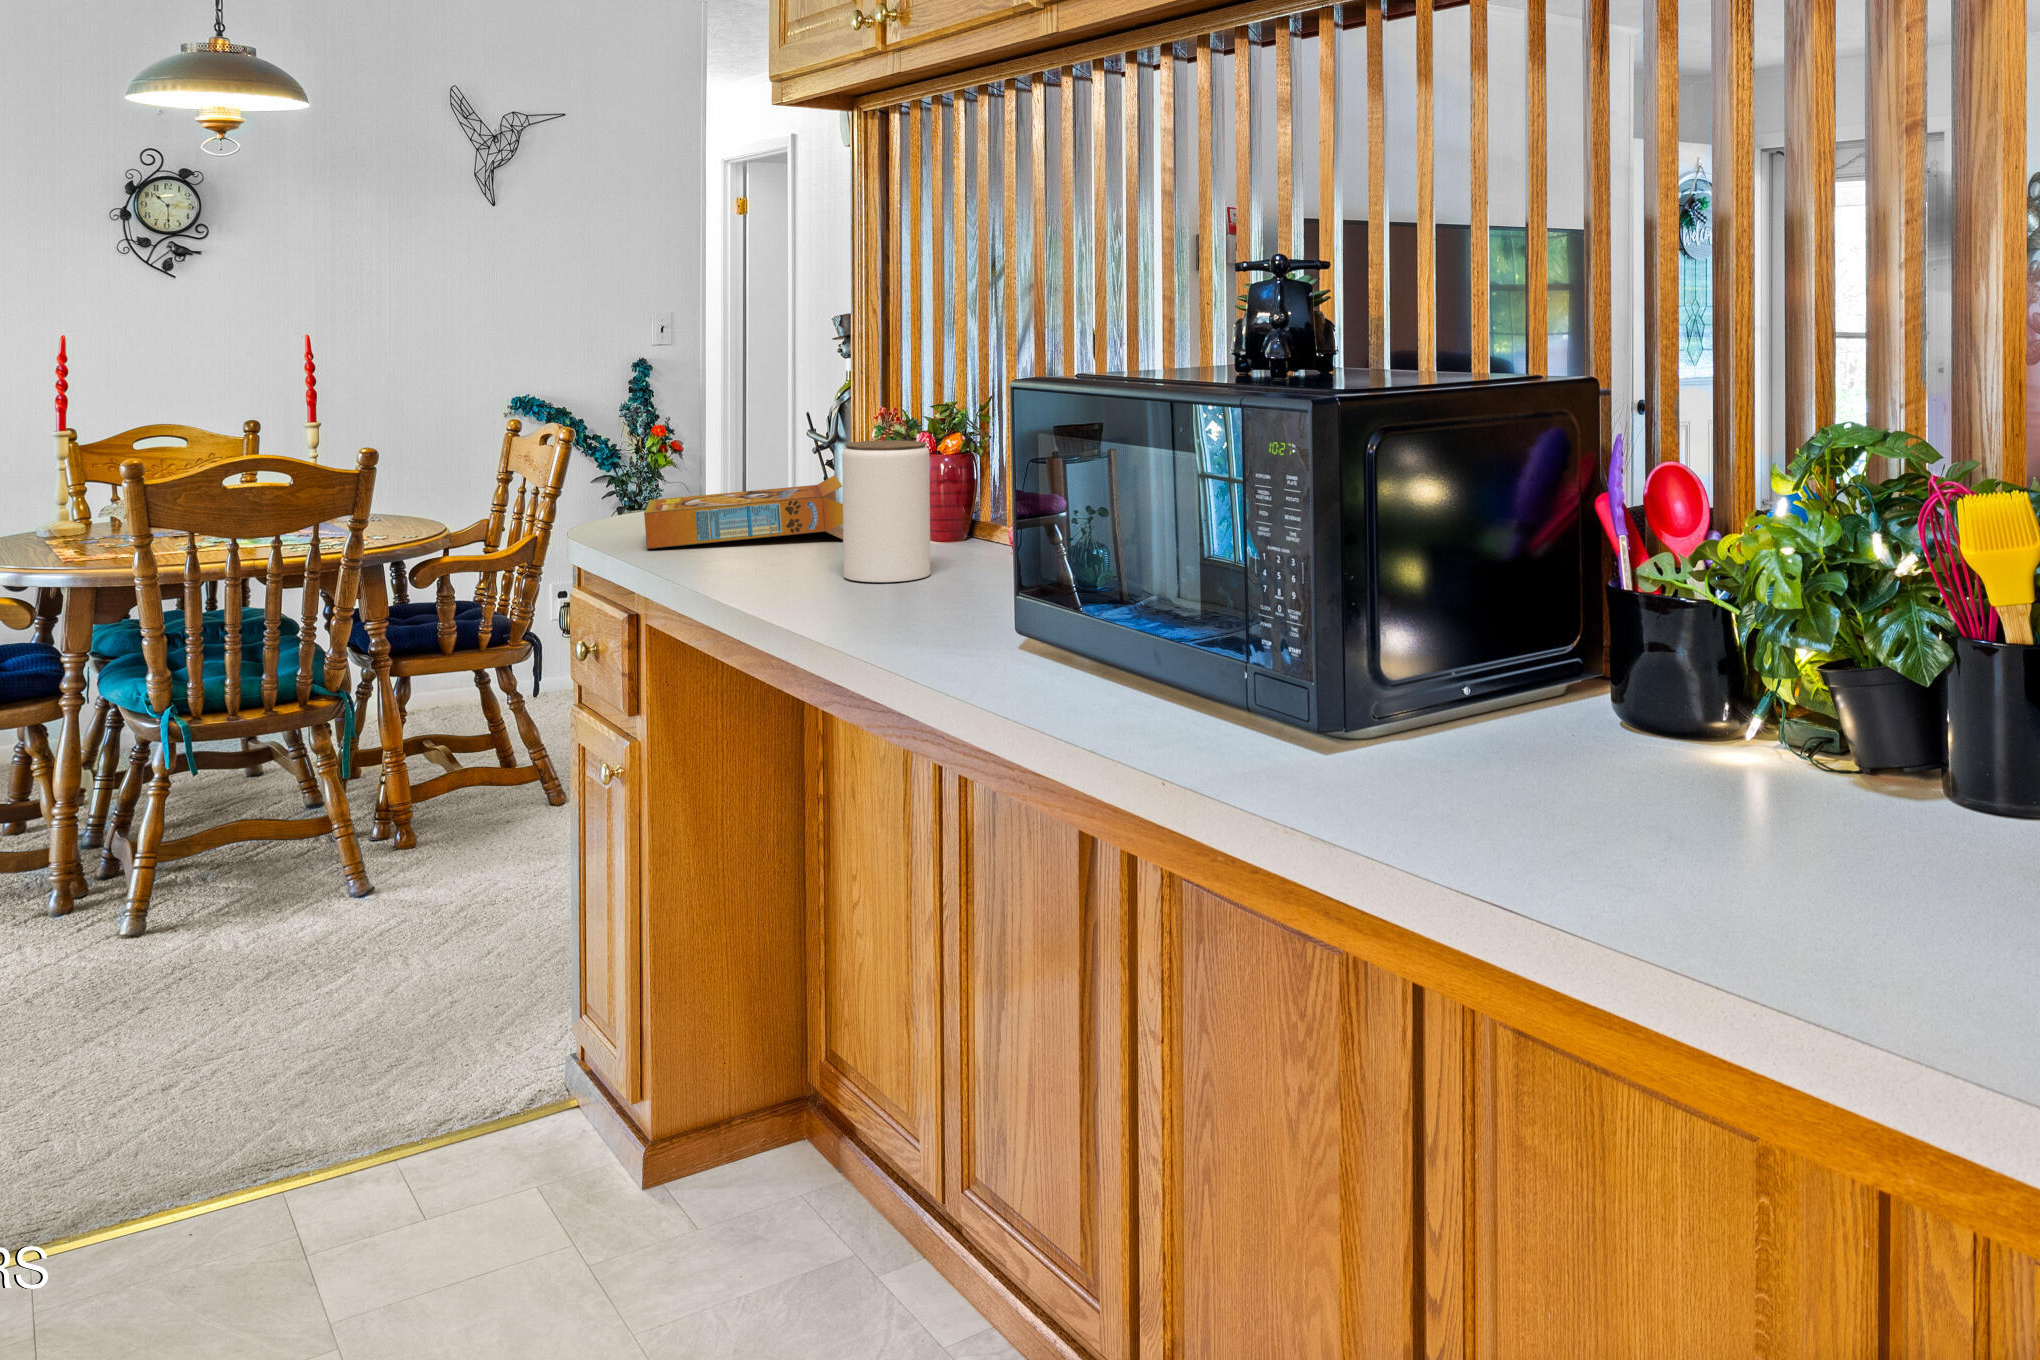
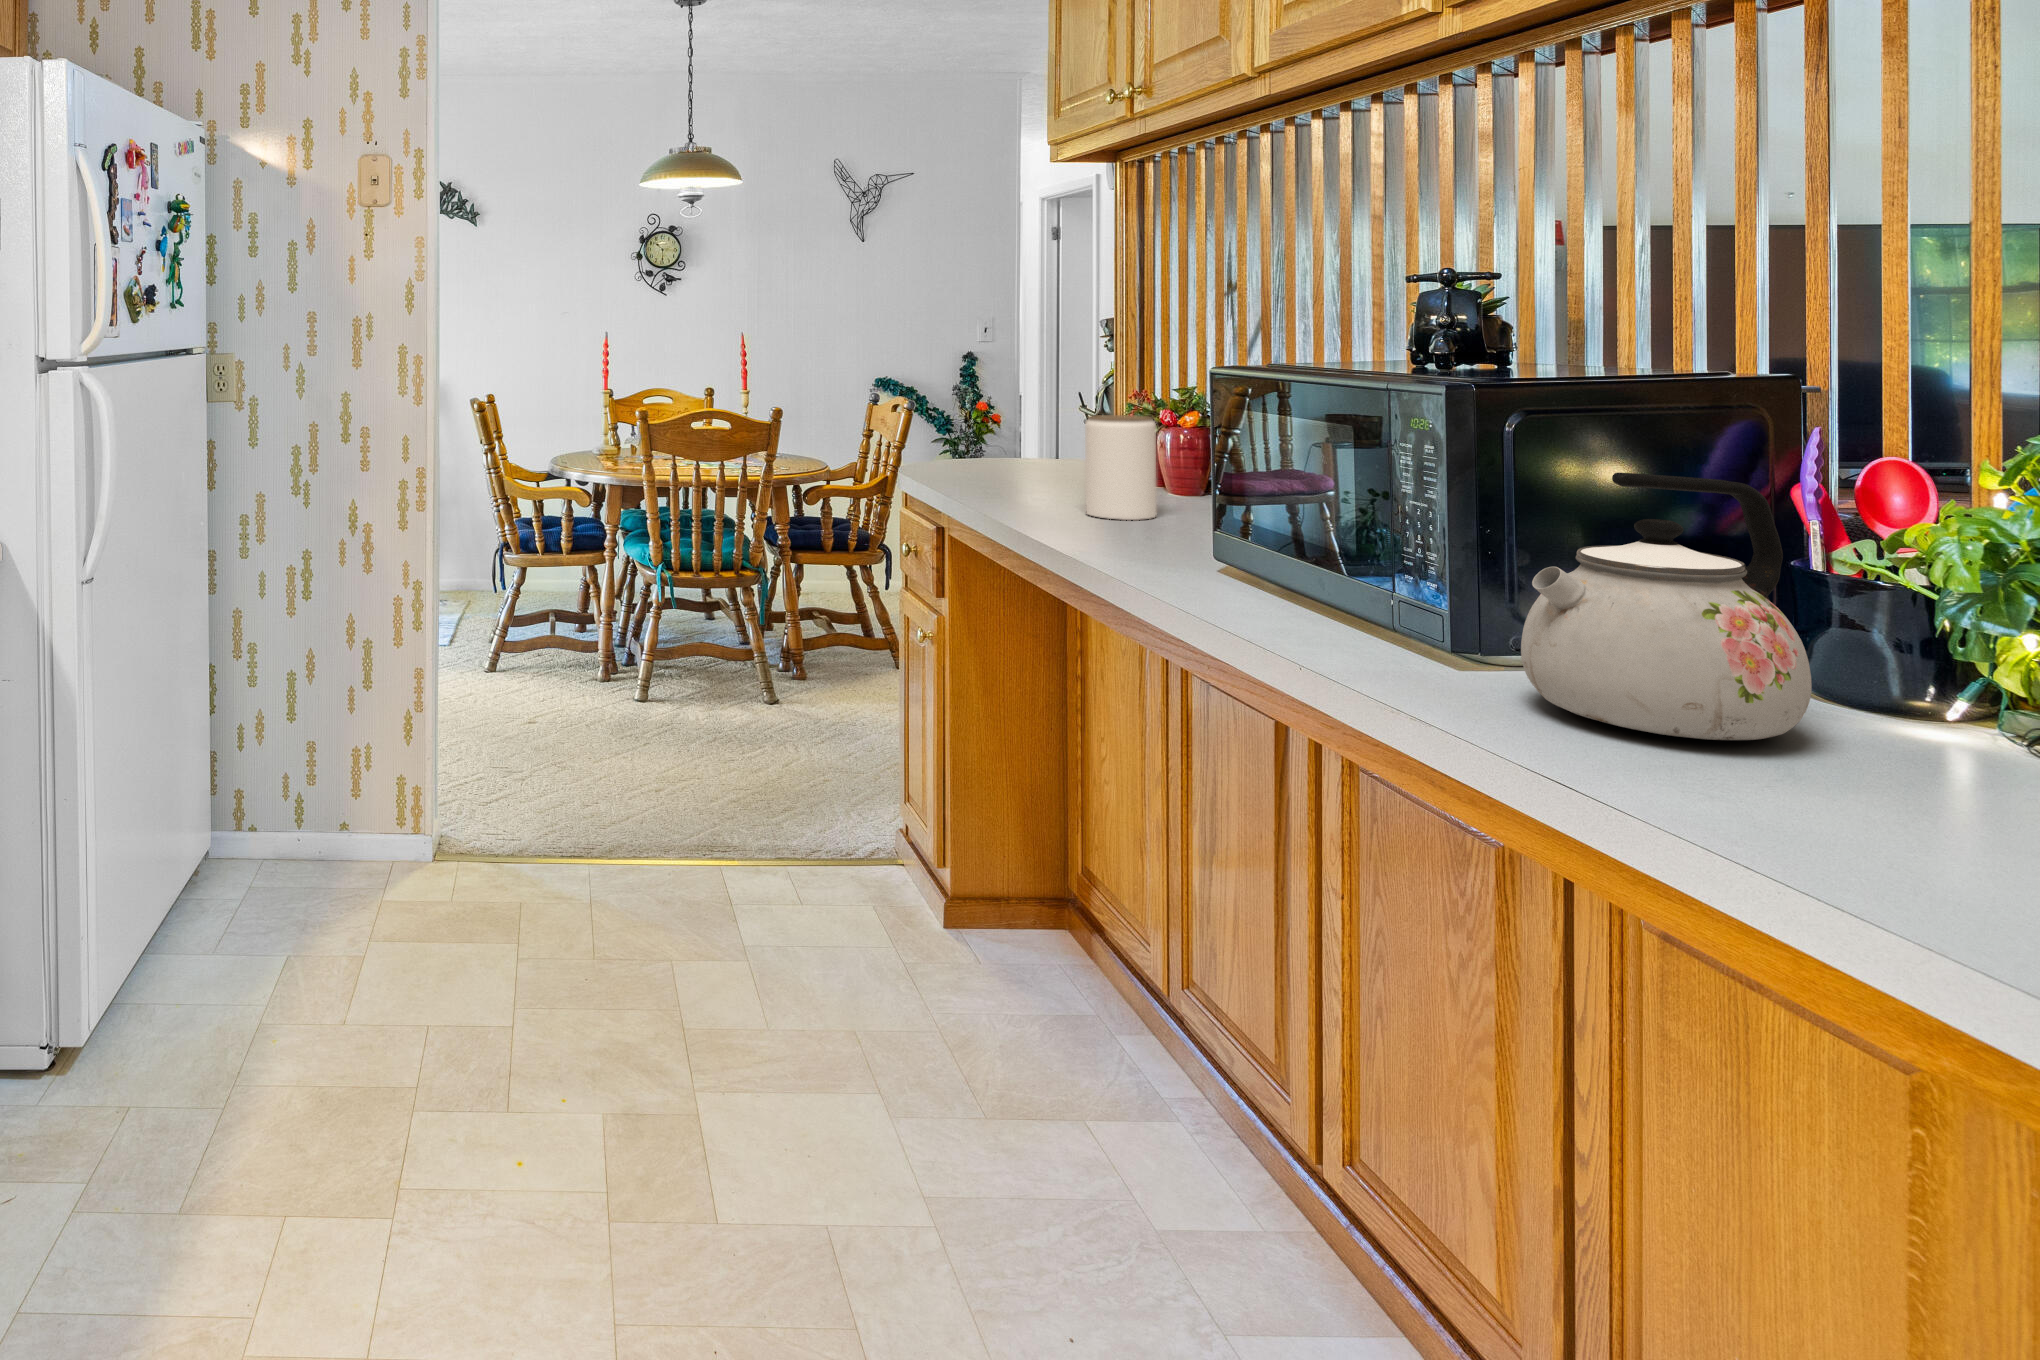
cereal box: present [644,475,843,549] -> none [945,440,1096,489]
kettle: none [1393,497,1644,800] -> present [1521,473,1812,740]

